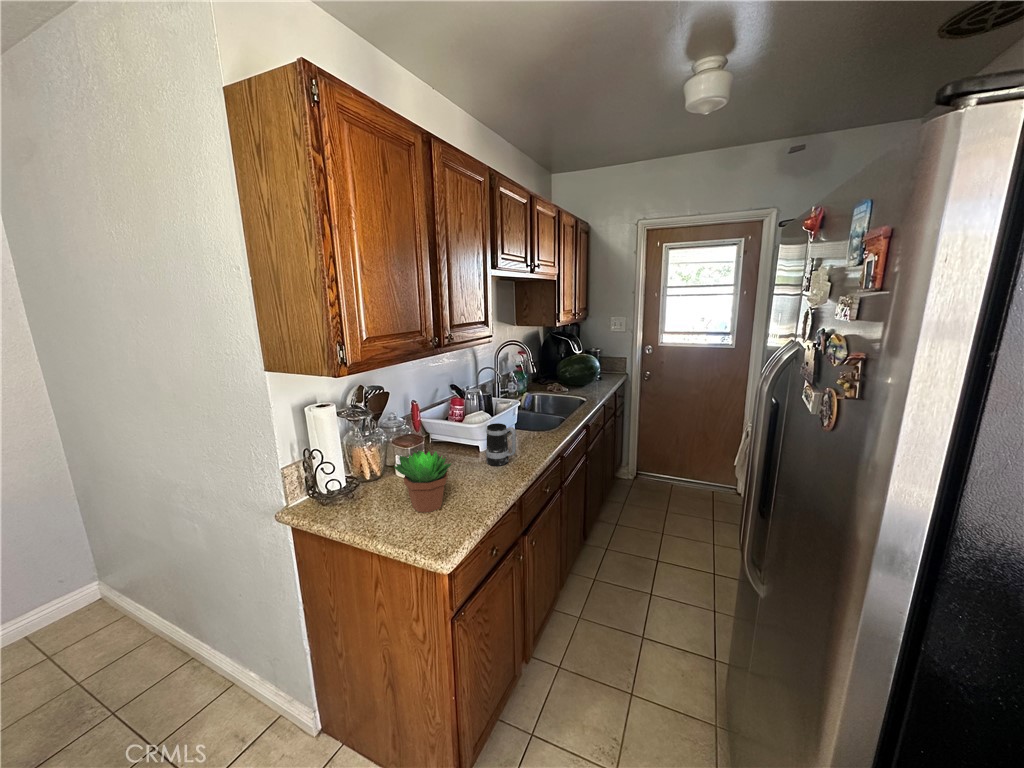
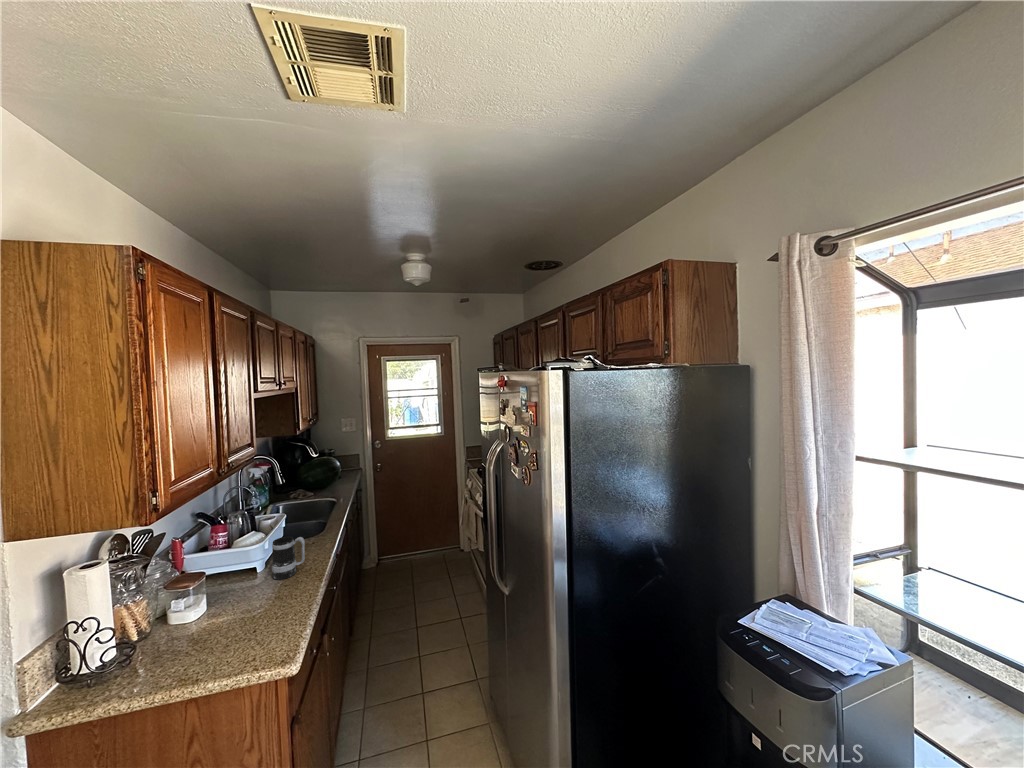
succulent plant: present [394,450,451,512] -> none [200,576,265,643]

